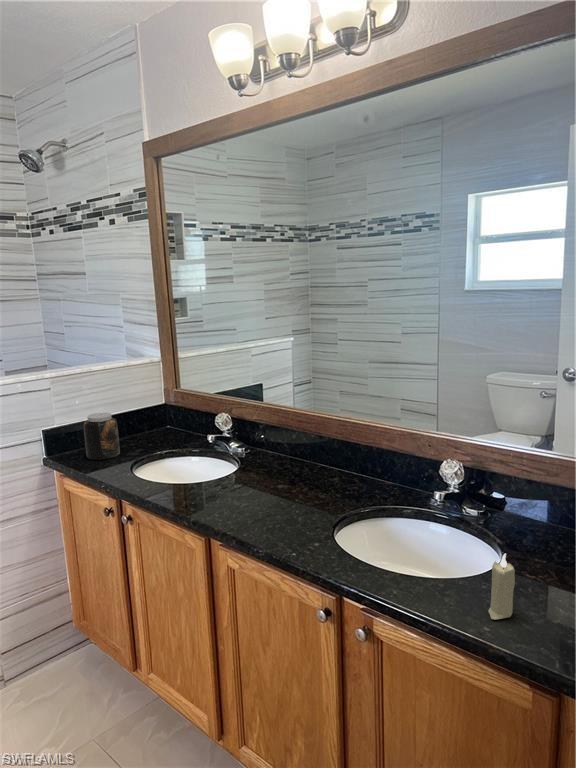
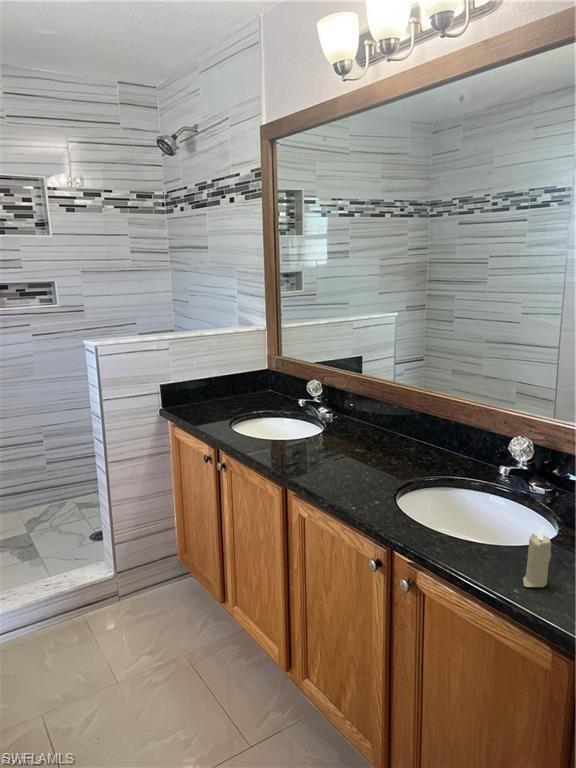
jar: present [84,413,120,460] -> none [195,372,224,413]

